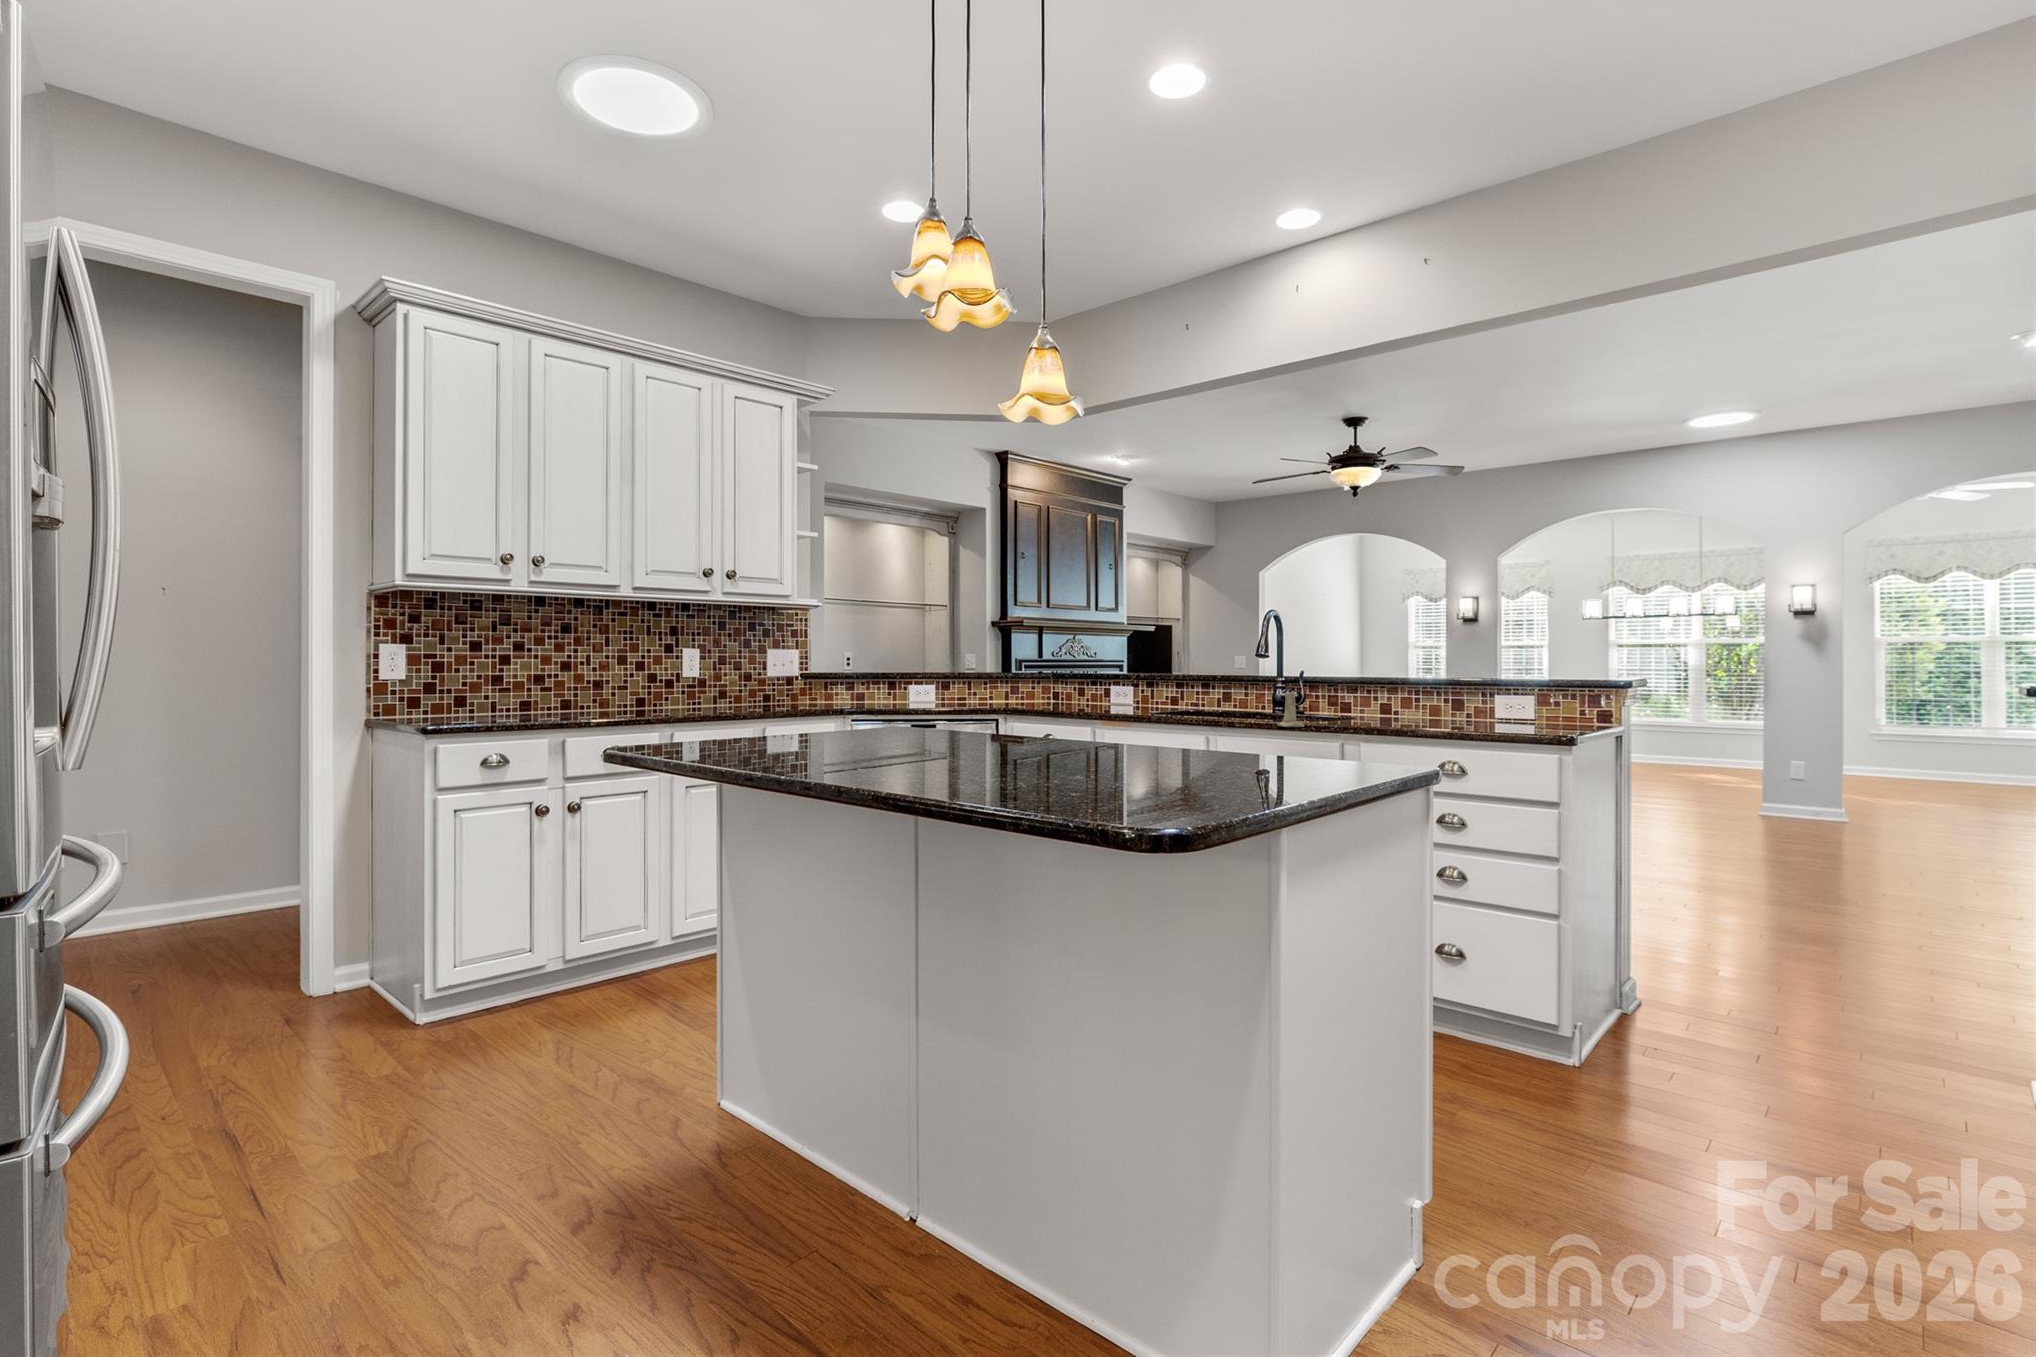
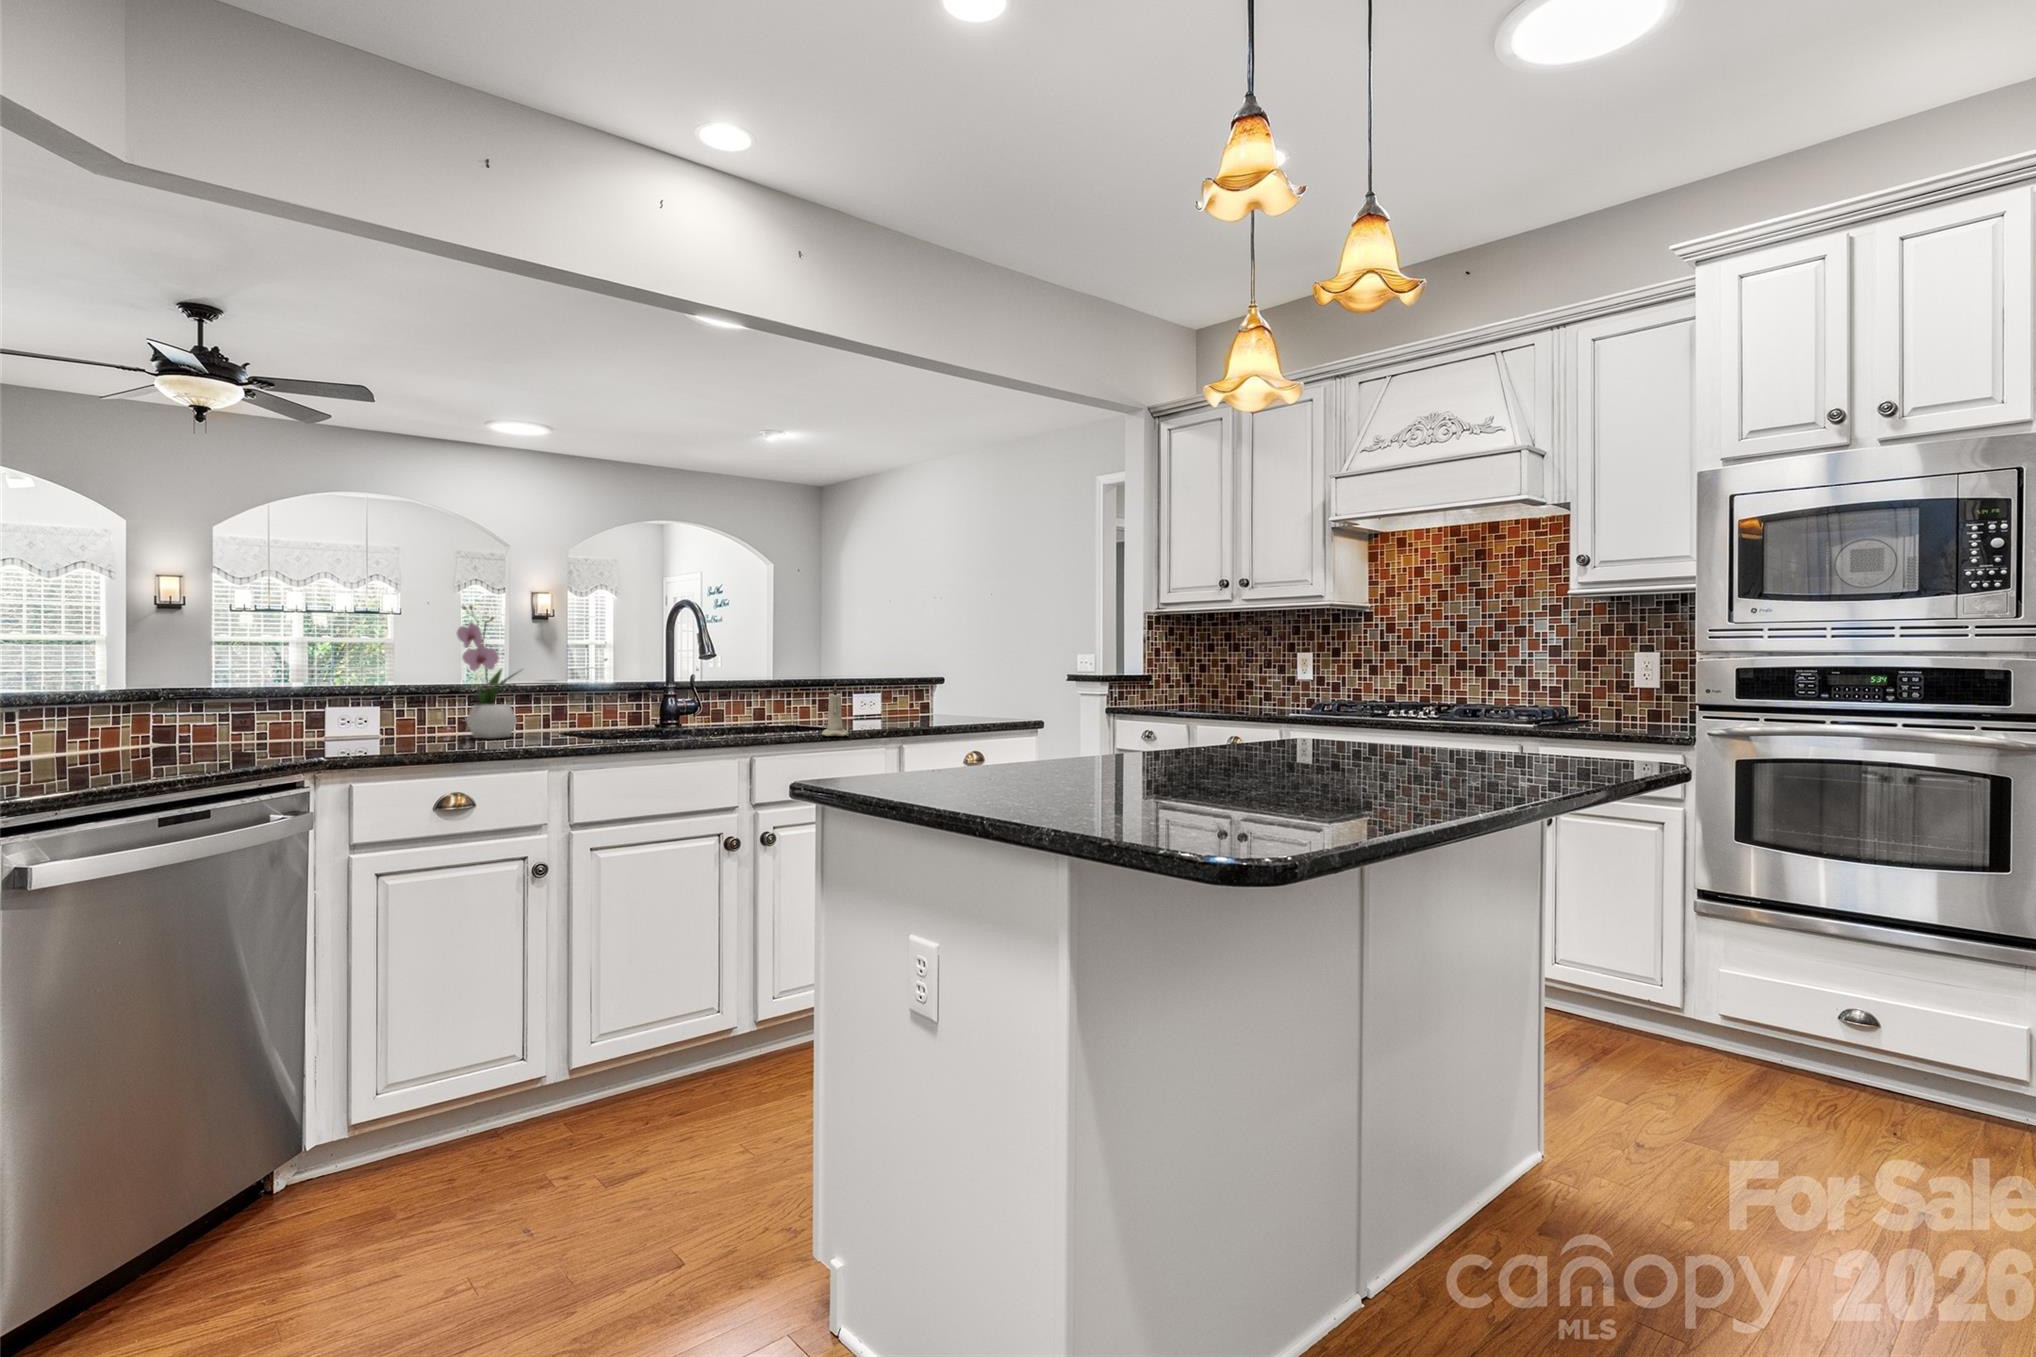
flower arrangement: none [1157,629,1189,710] -> present [456,605,517,738]

